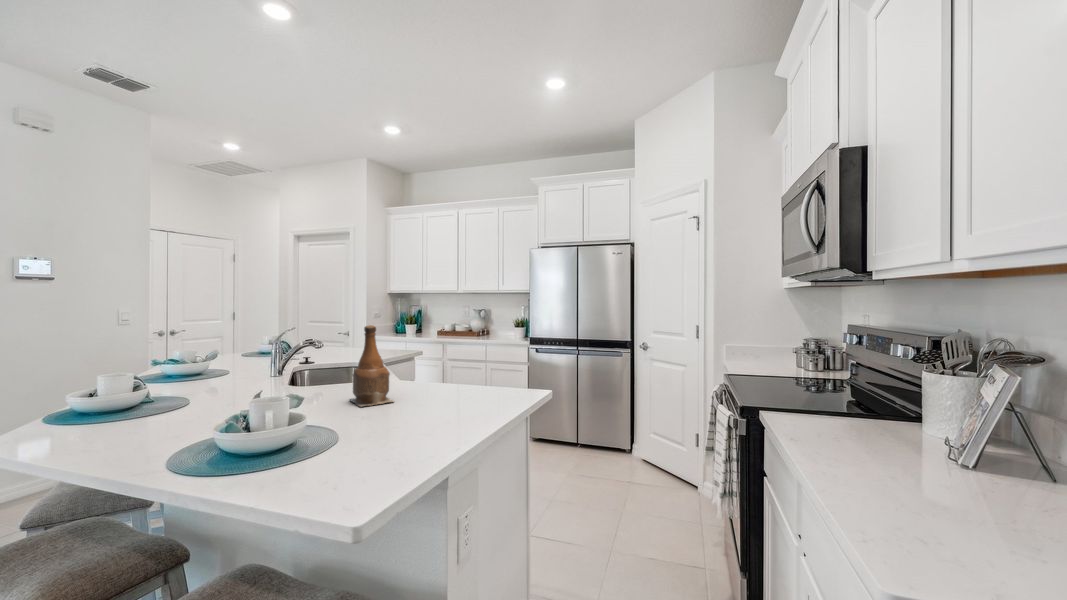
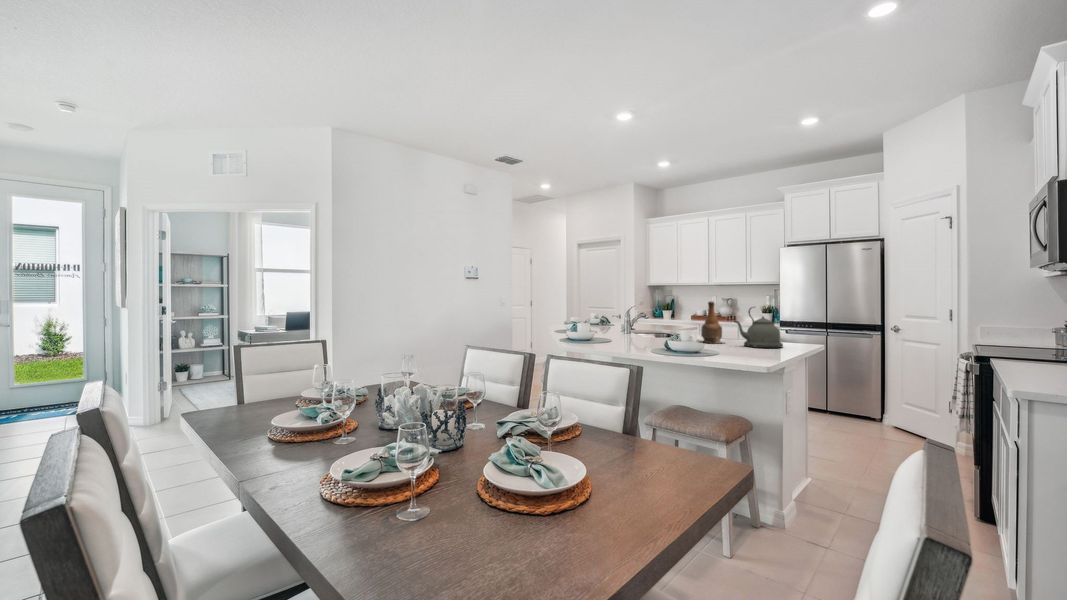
kettle: none [393,336,481,418] -> present [734,307,783,348]

